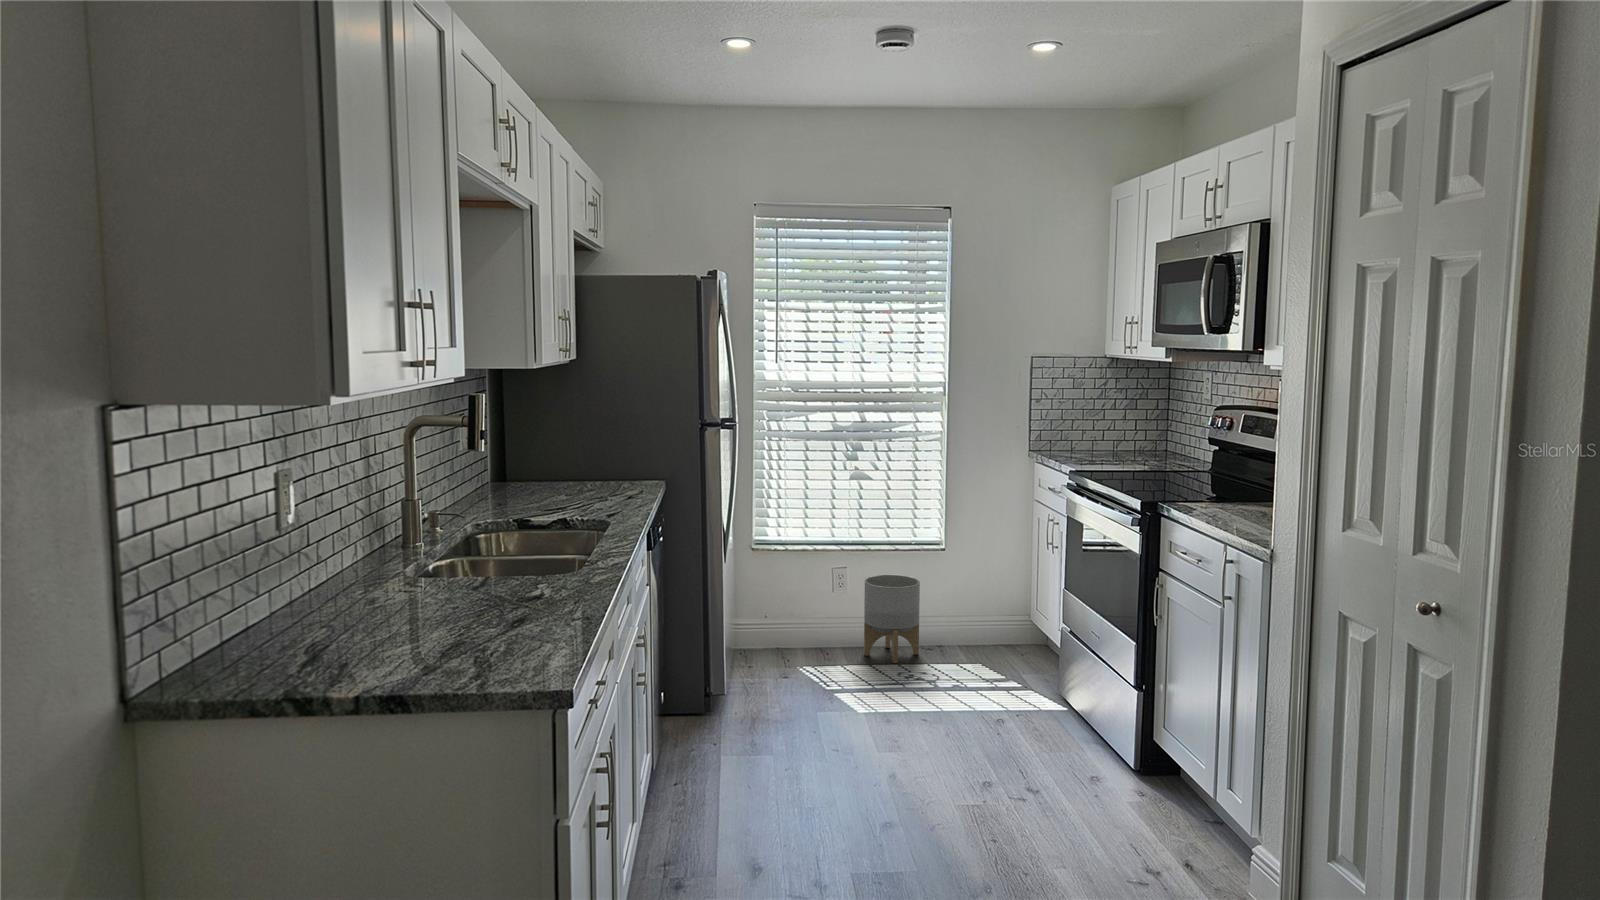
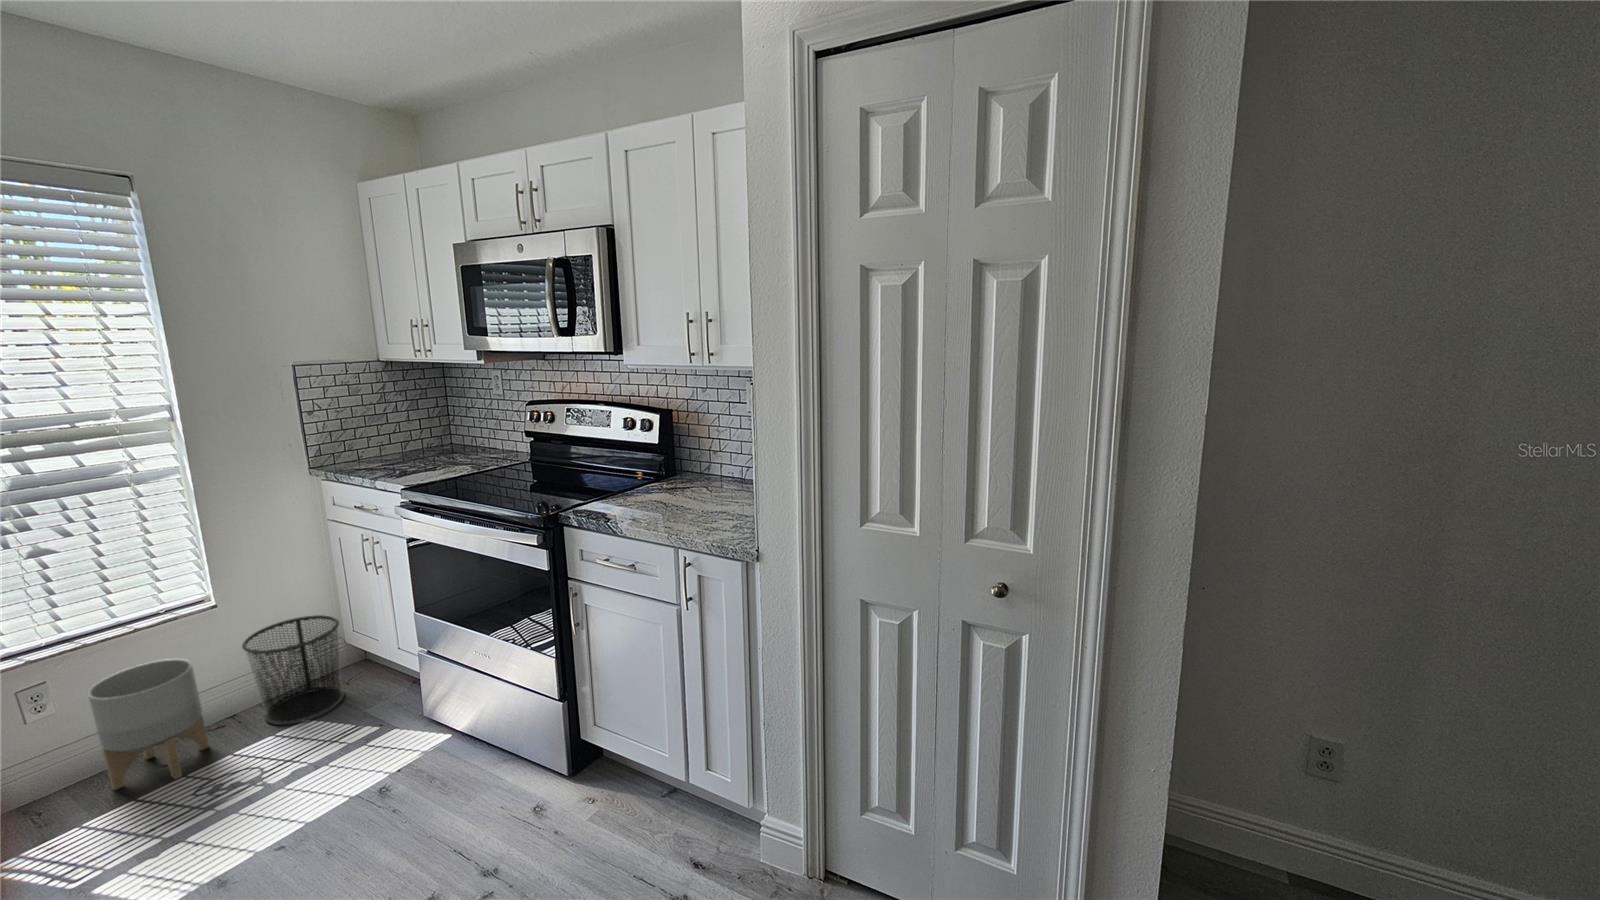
waste bin: none [952,578,1020,664] -> present [242,615,344,725]

